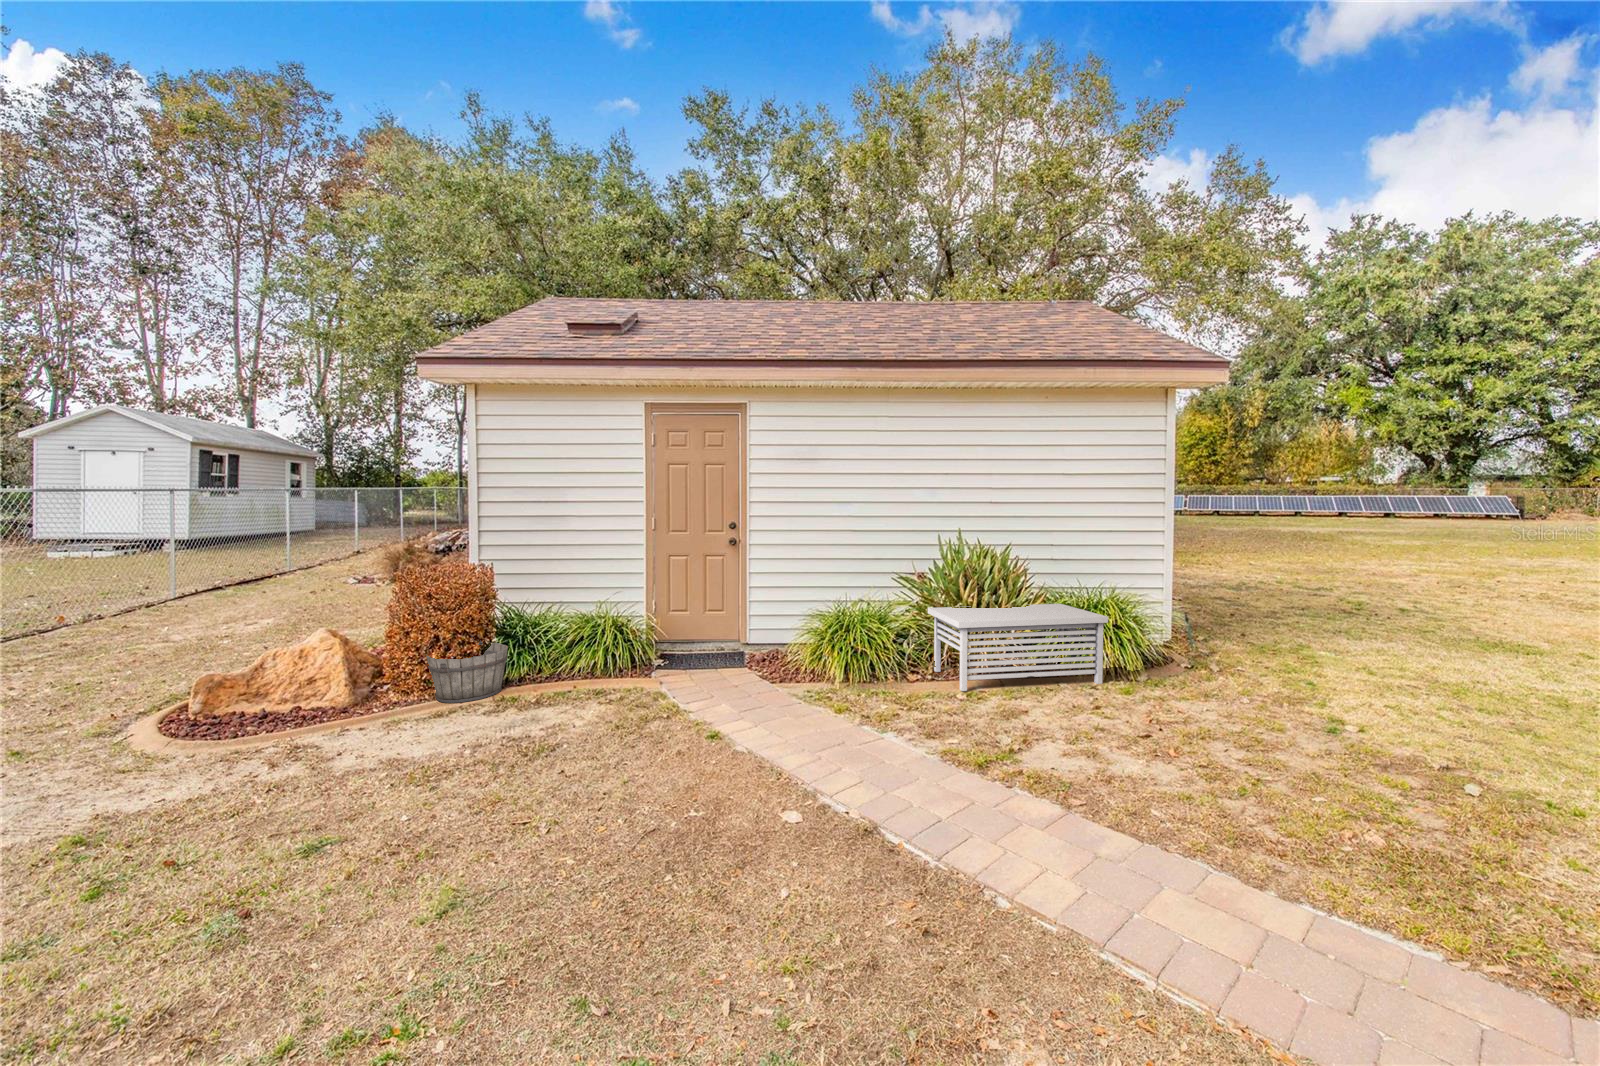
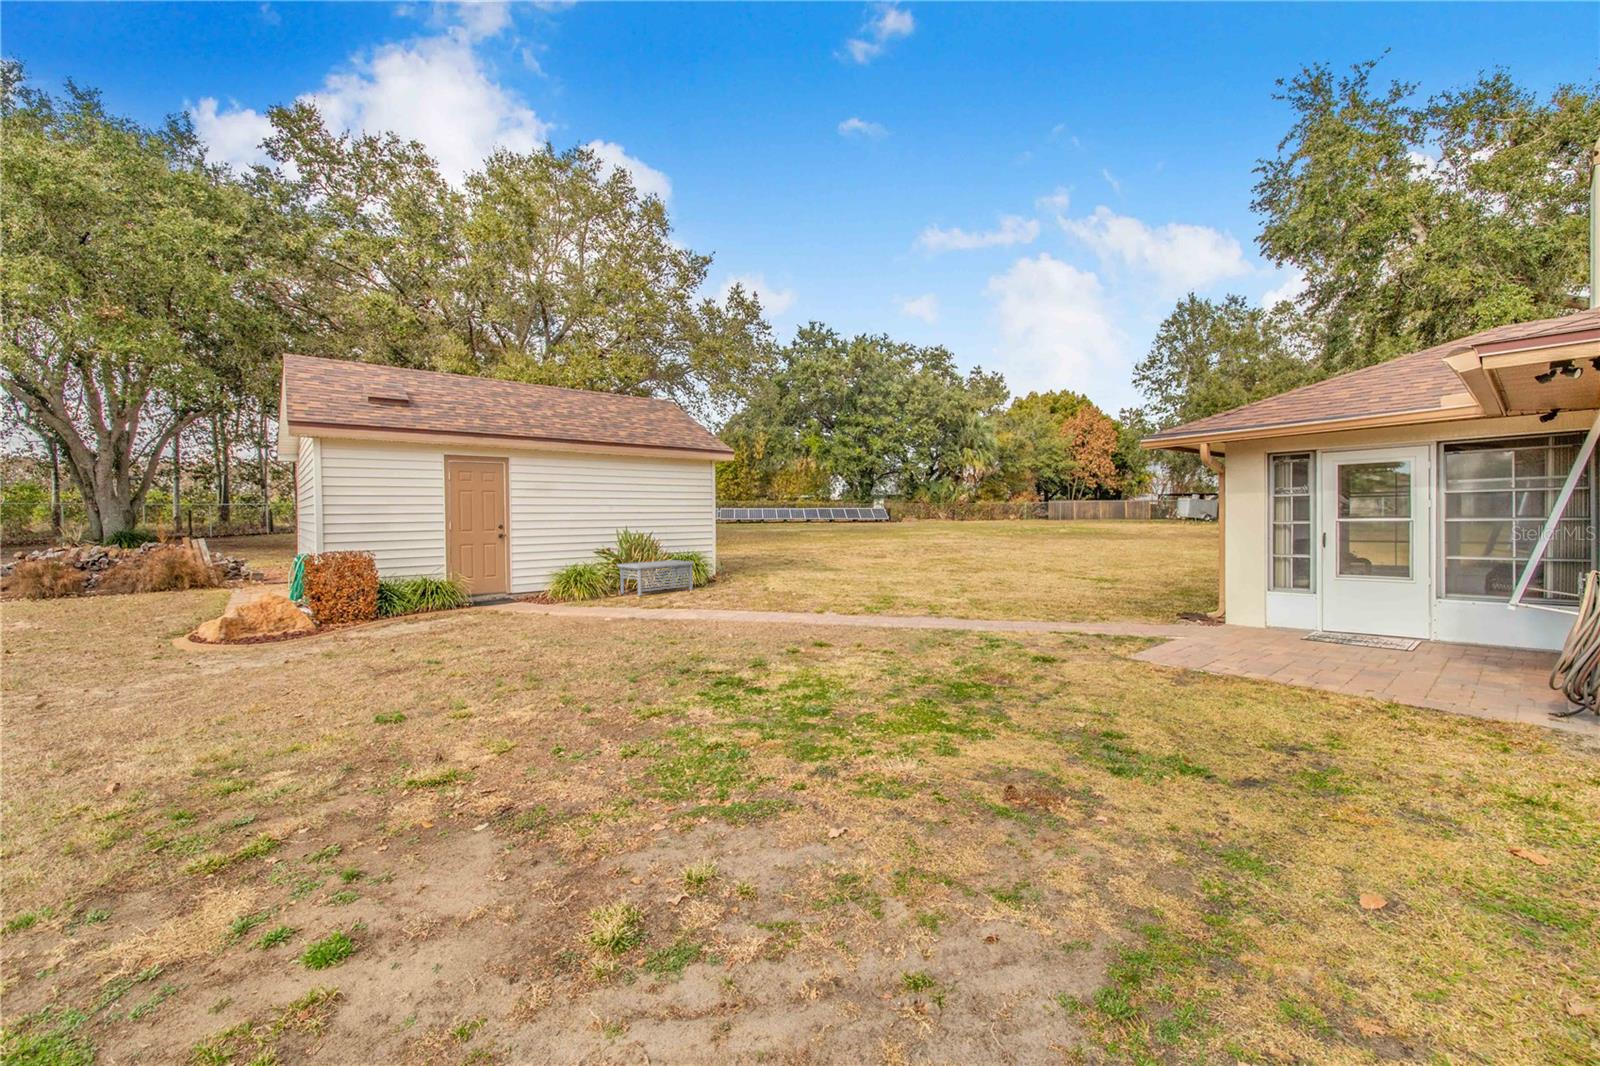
wooden bucket: present [426,636,508,703] -> none [353,588,401,625]

